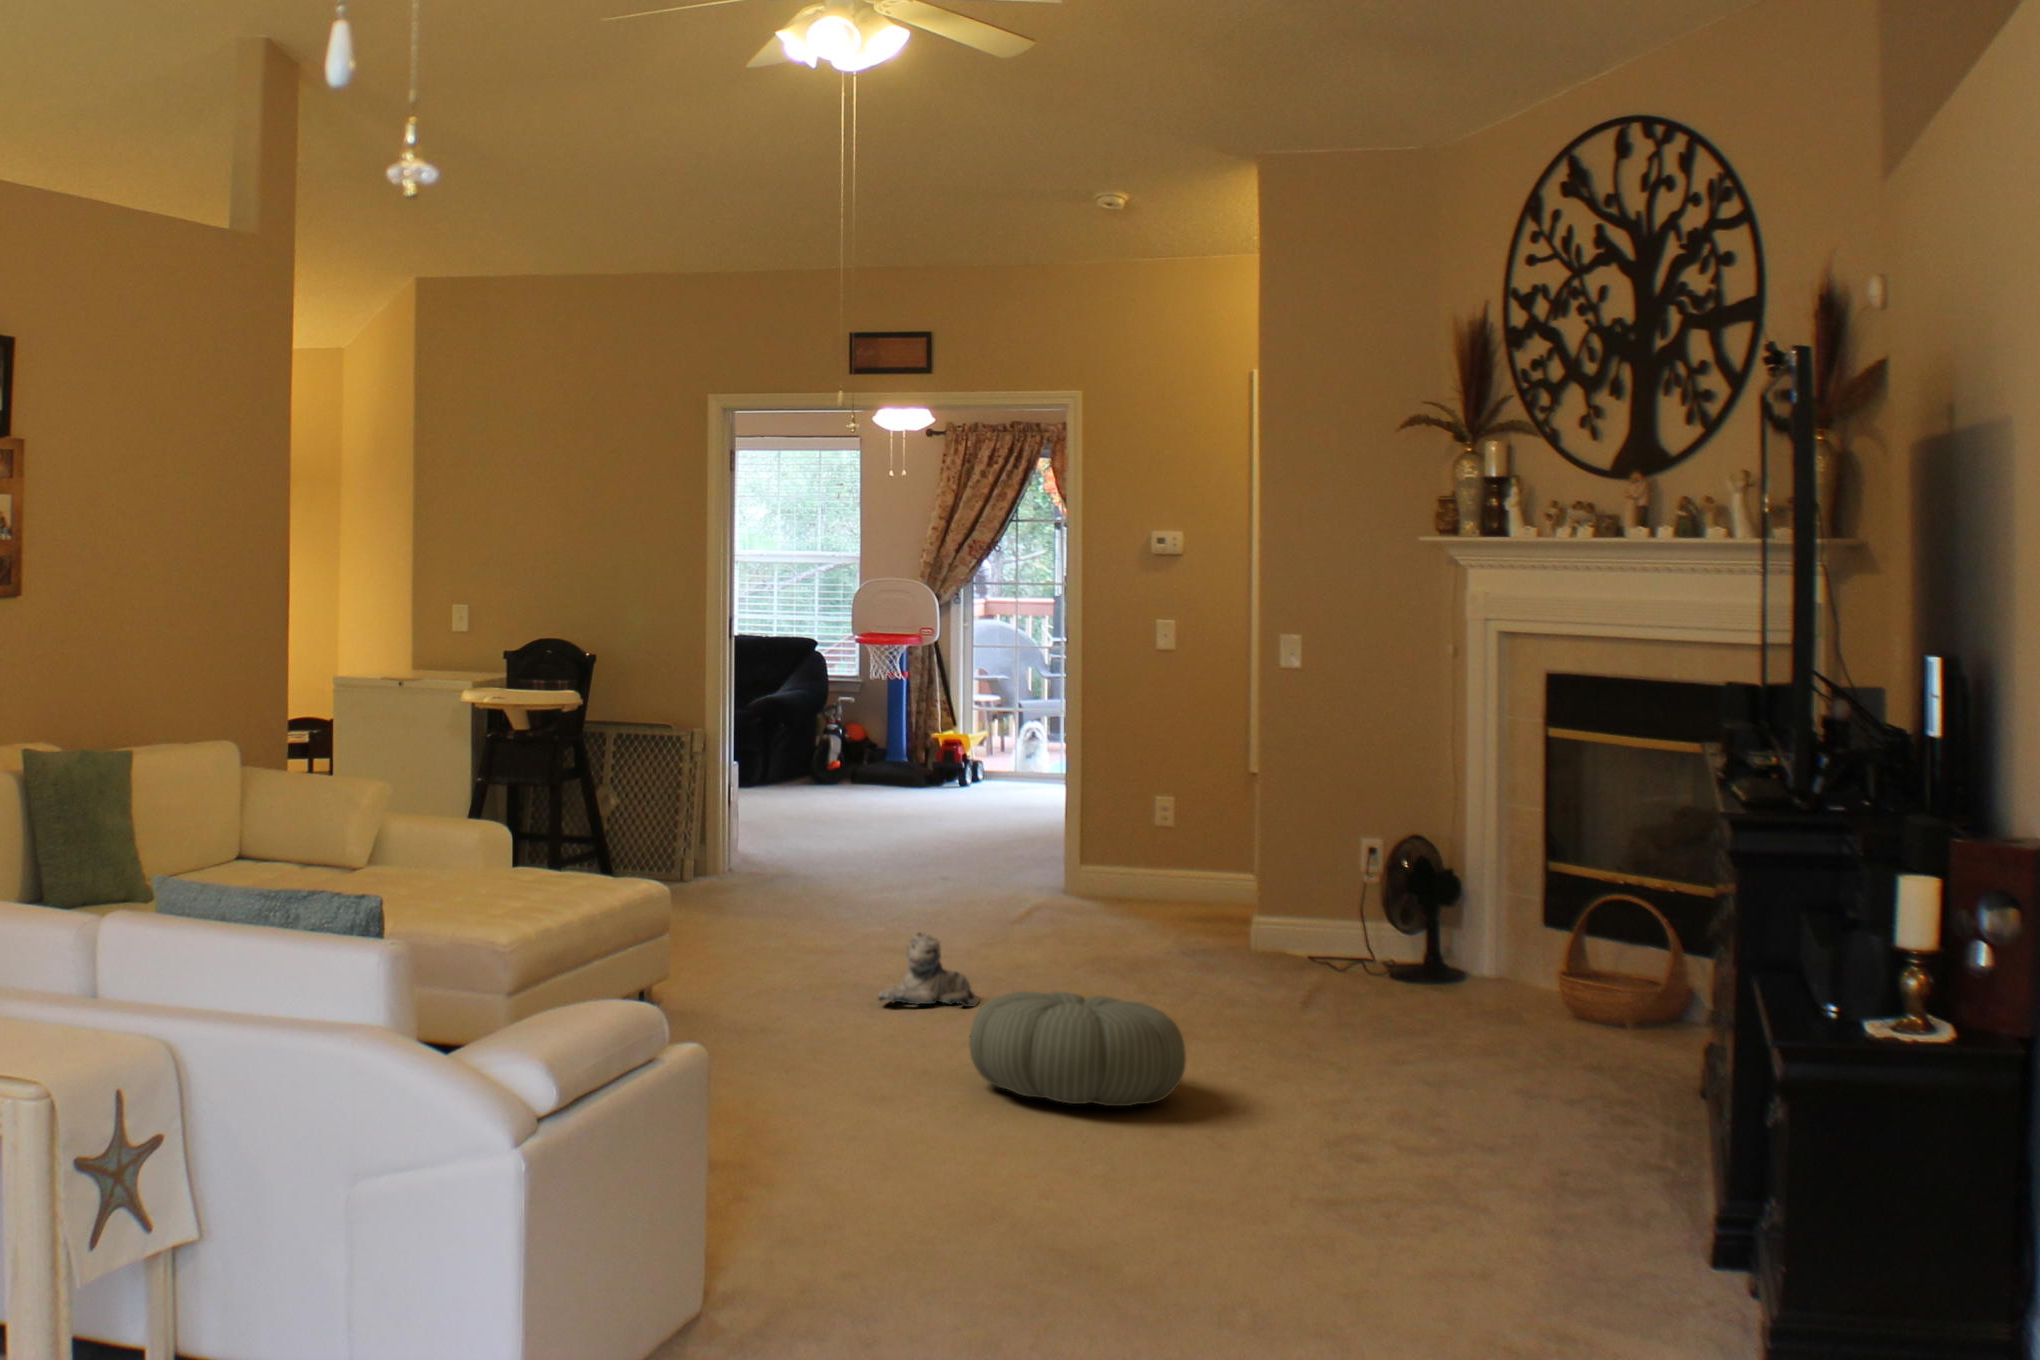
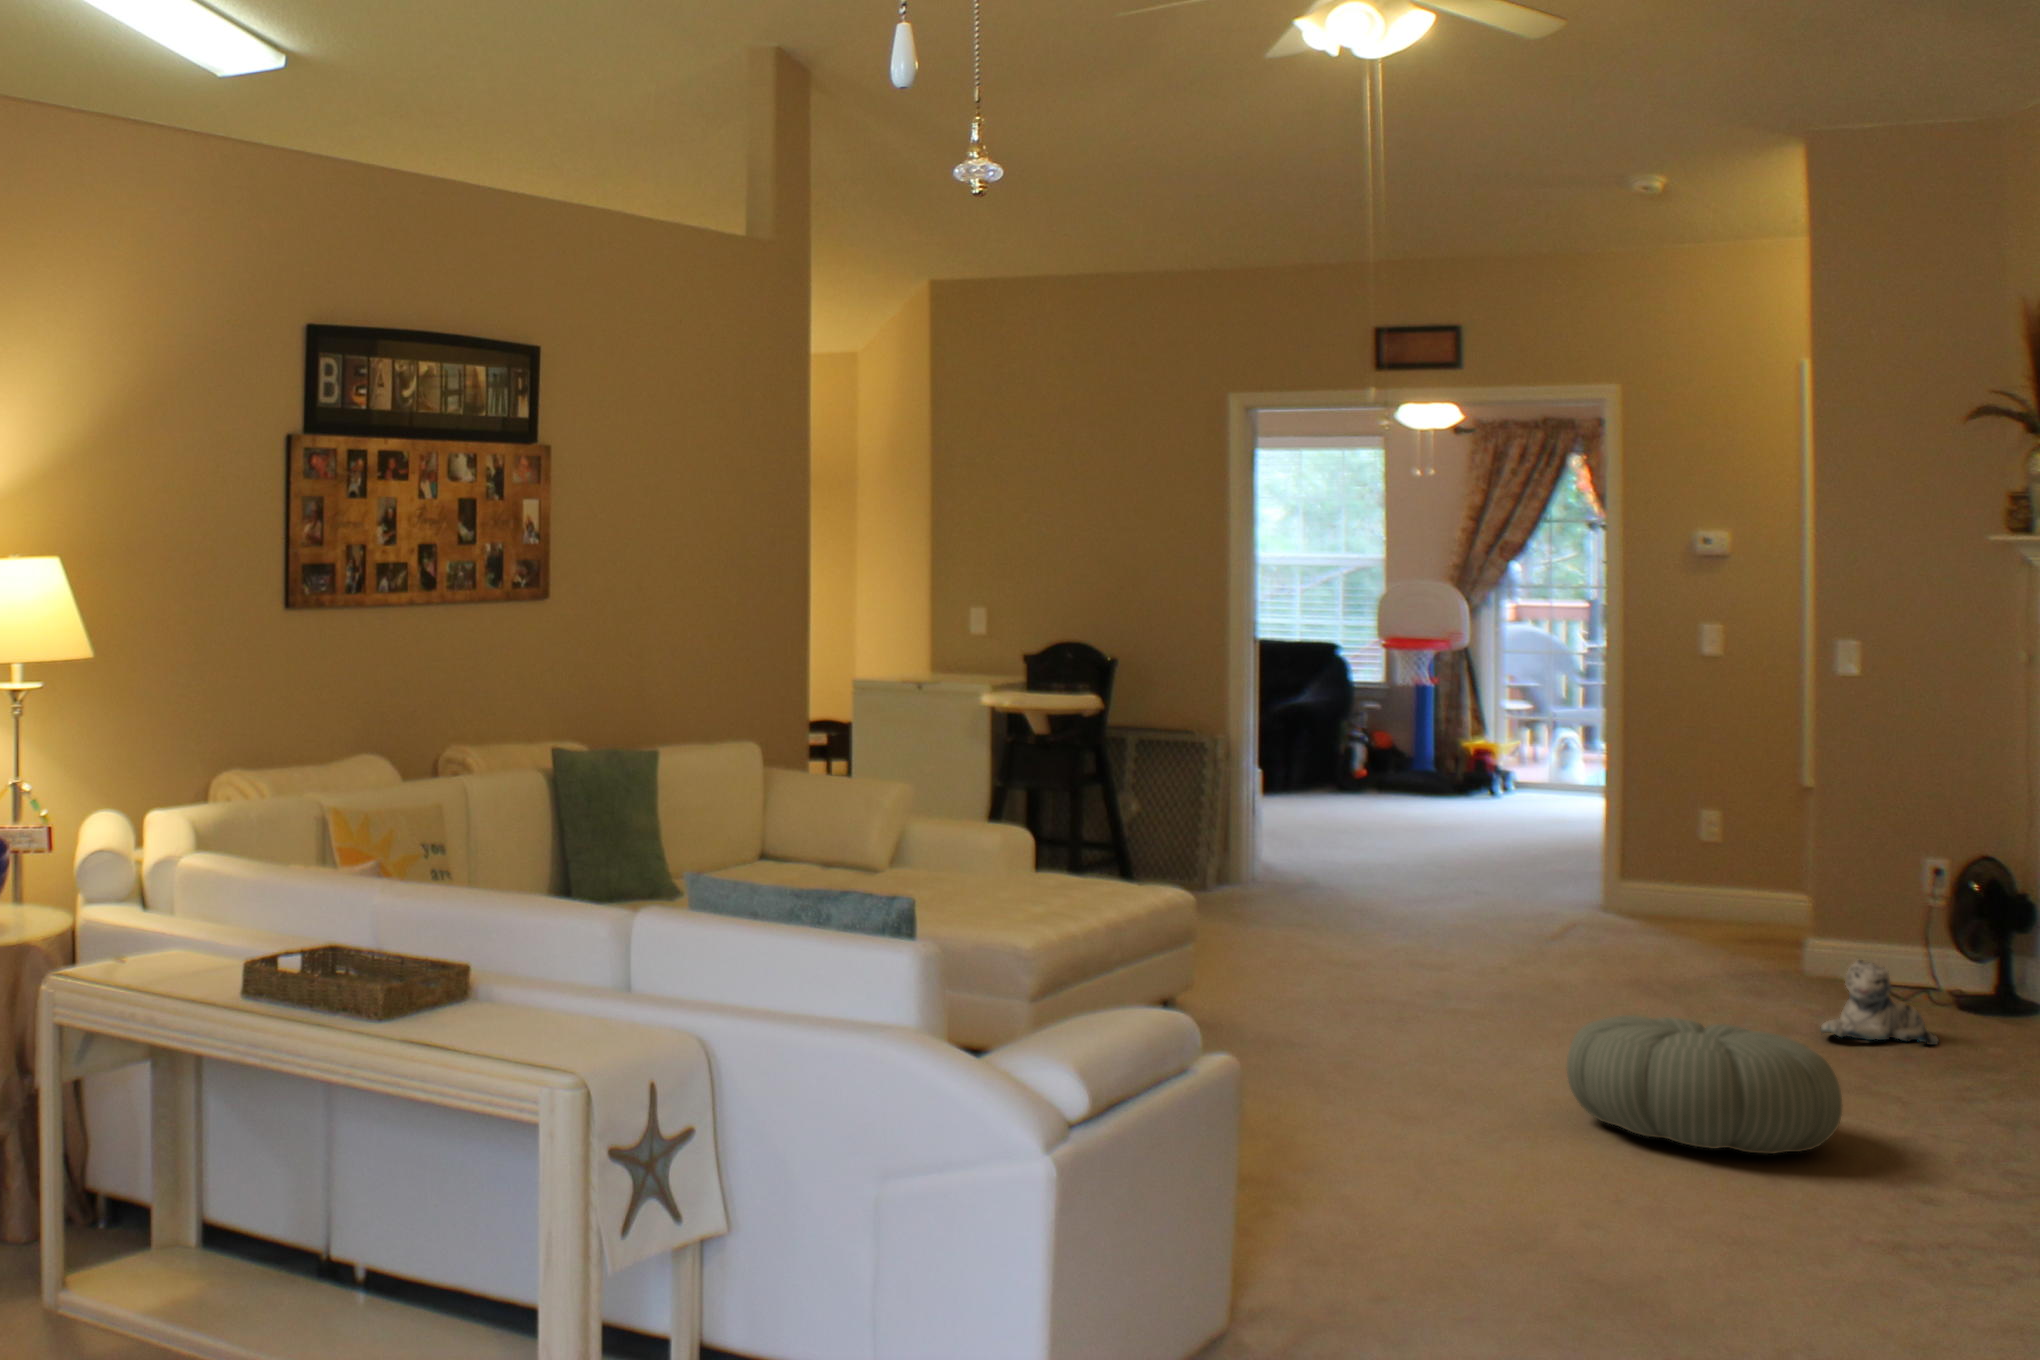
plush toy: present [878,933,979,1007] -> present [1821,960,1938,1045]

